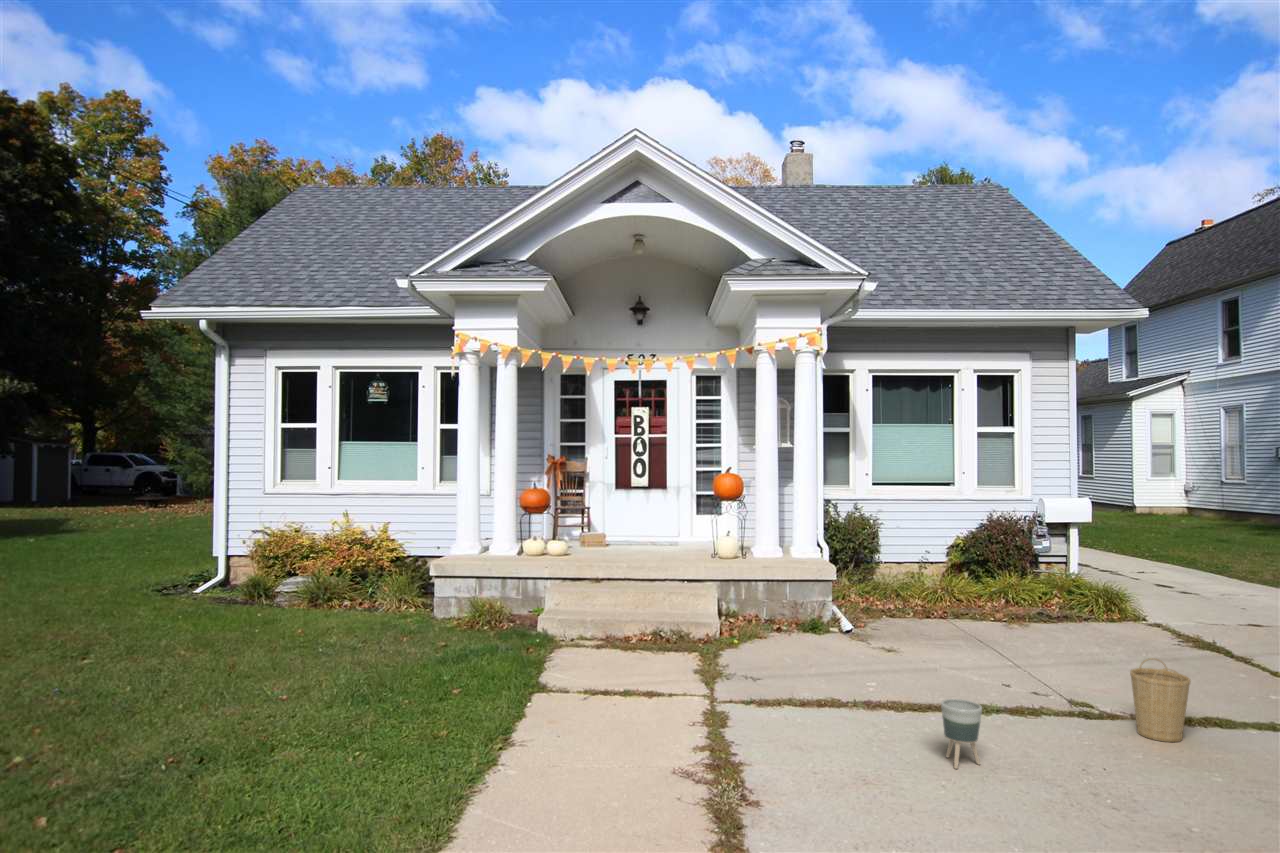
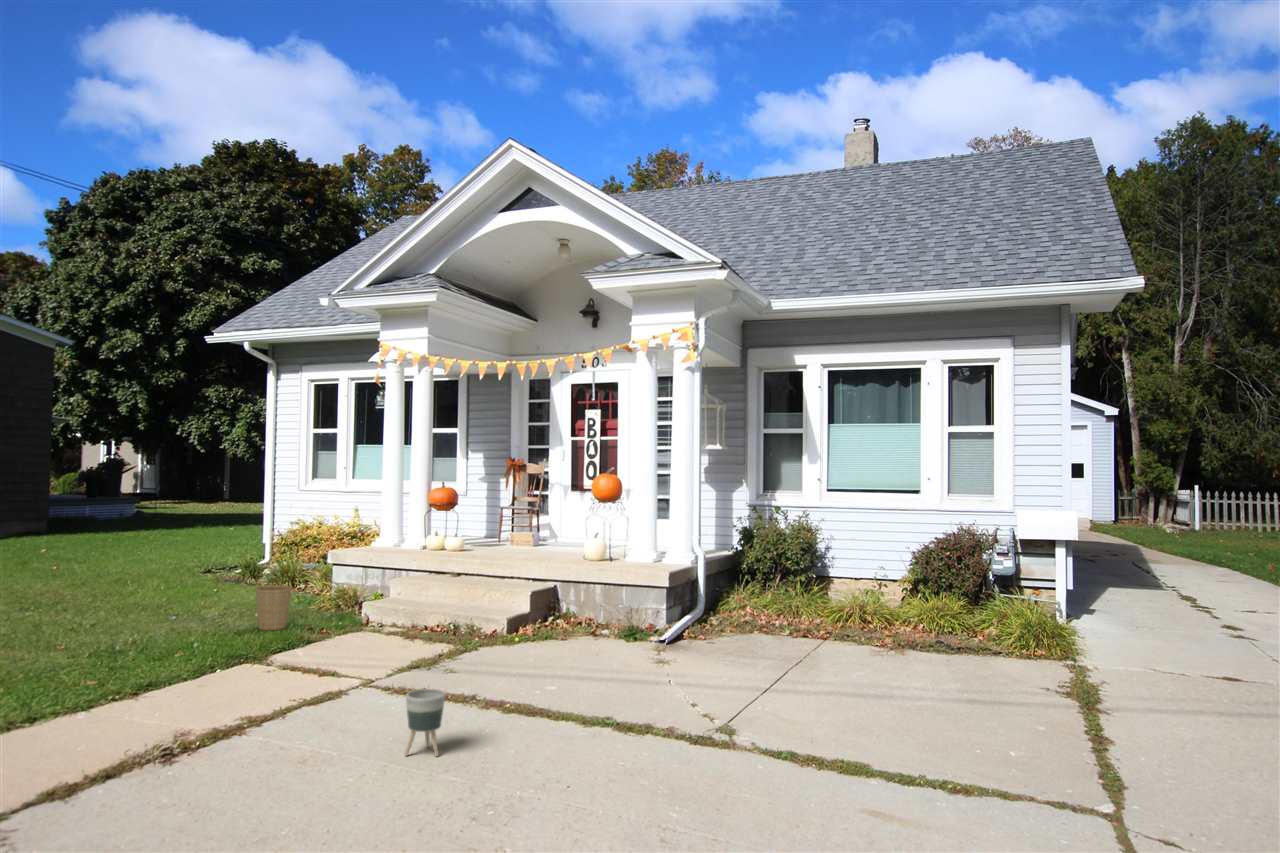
basket: present [1130,658,1191,742] -> present [255,582,292,631]

